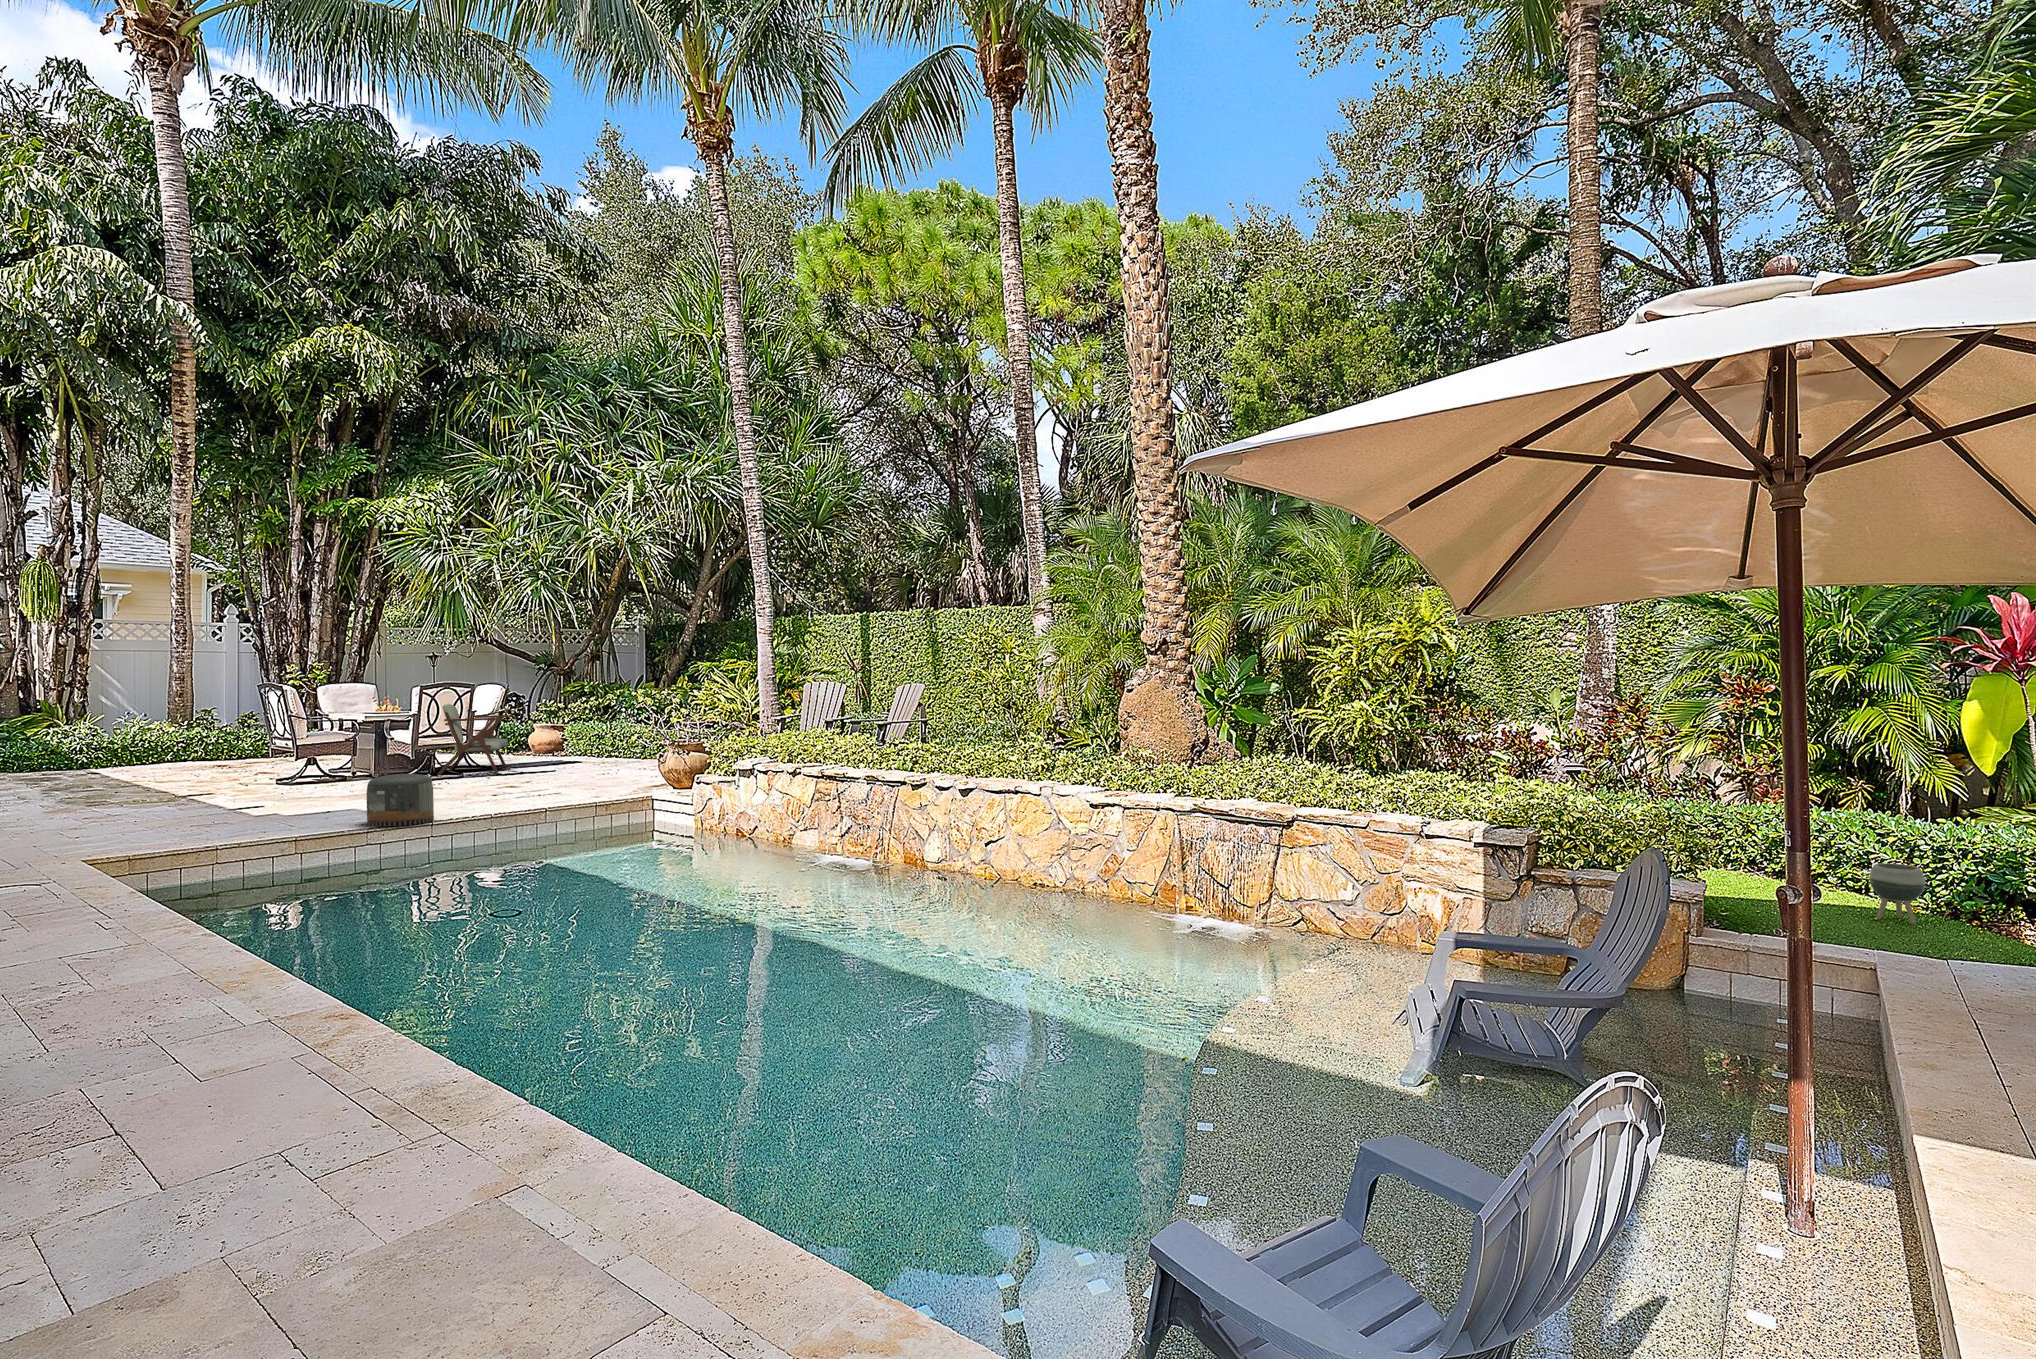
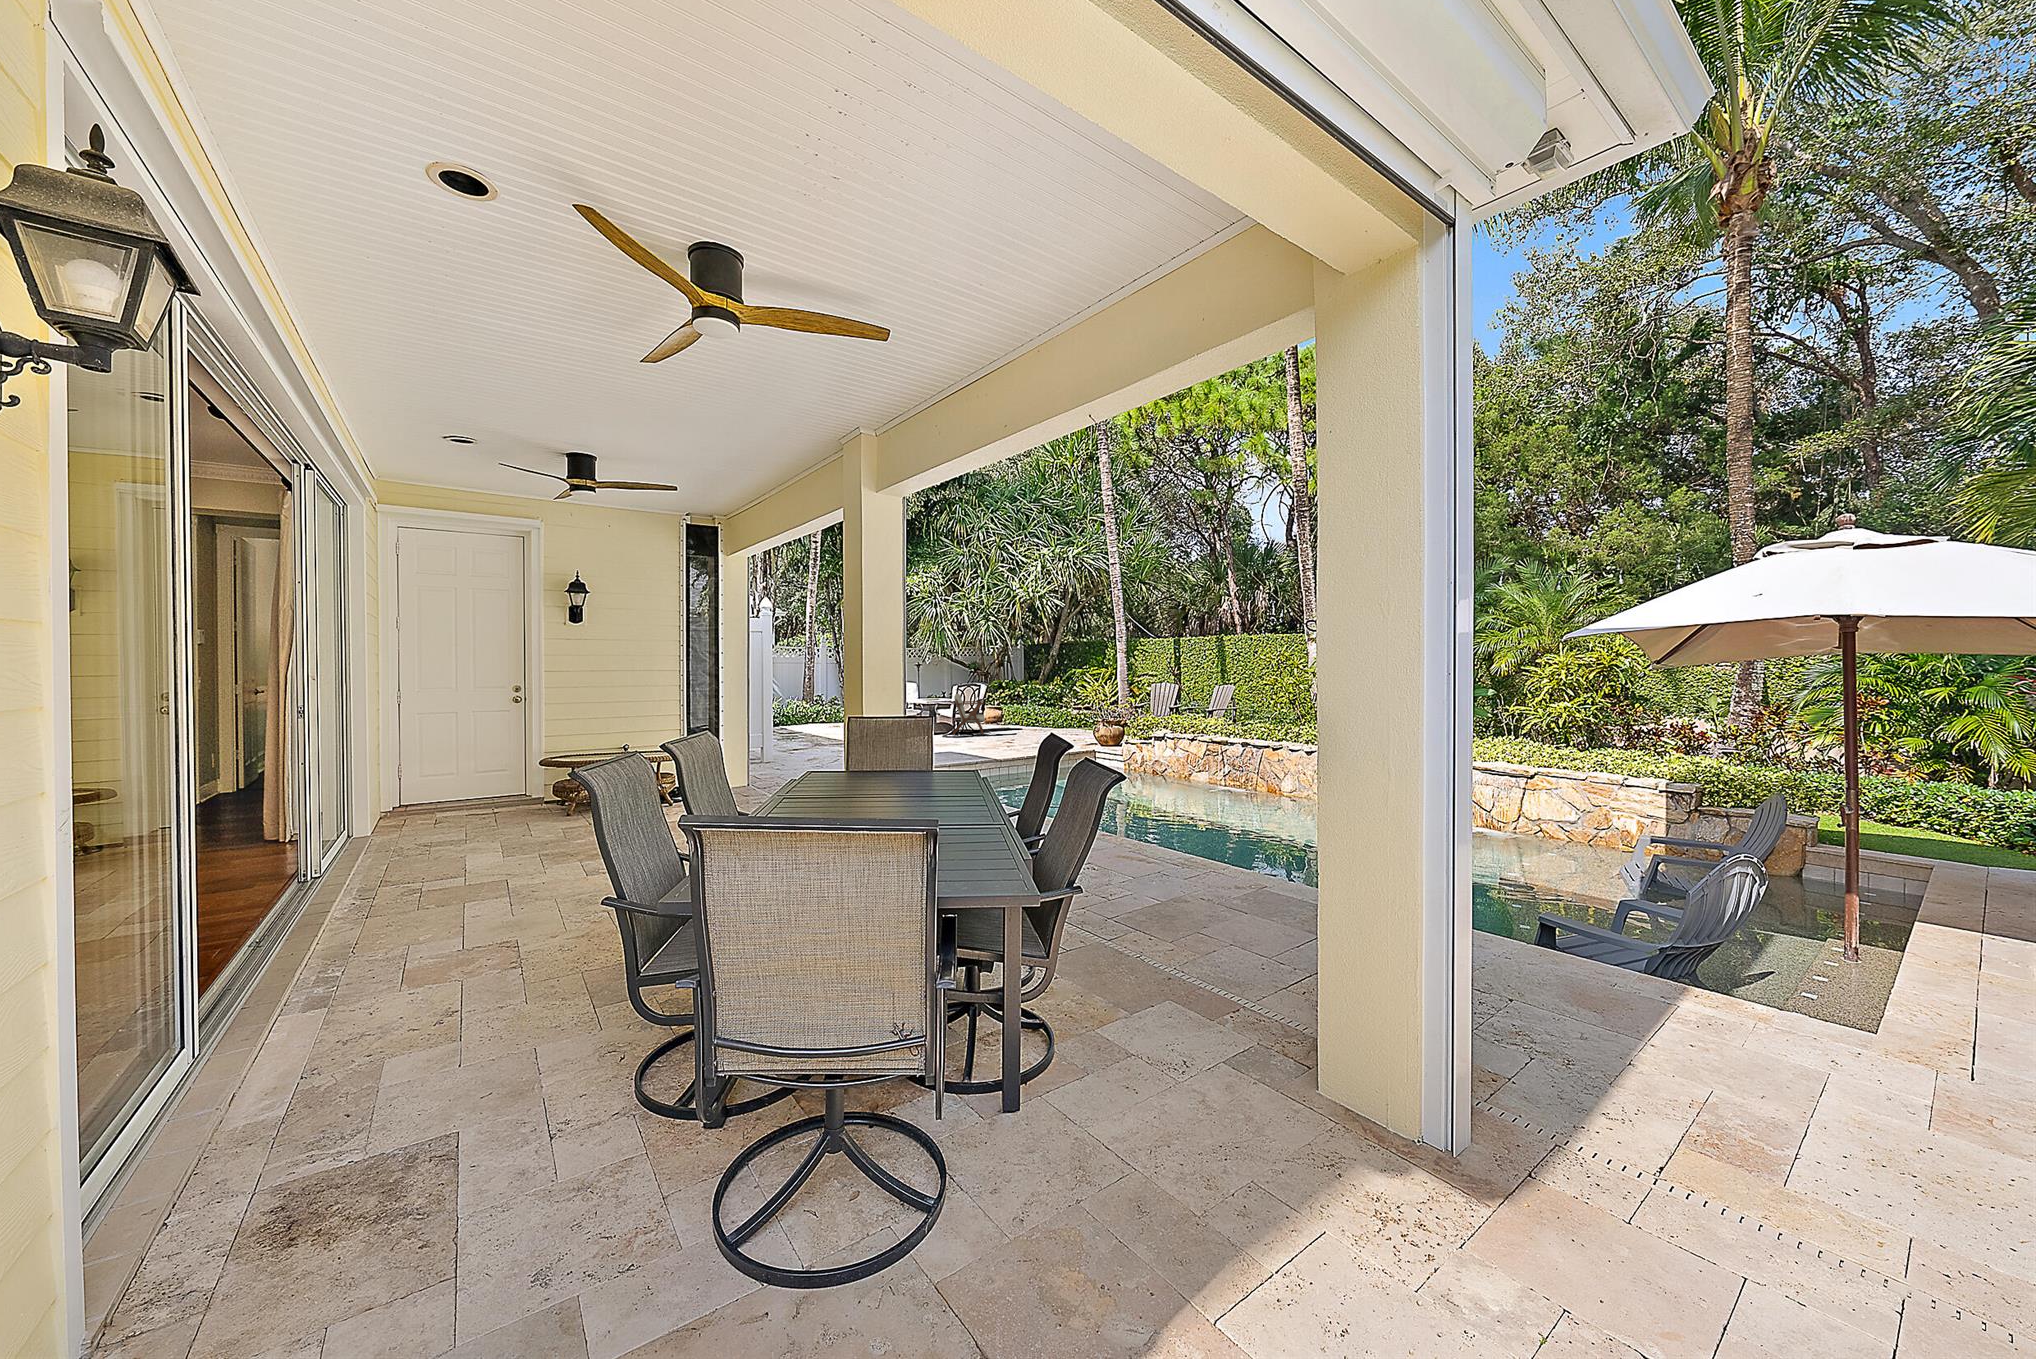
pouf: present [366,774,434,826] -> none [958,735,990,763]
planter: present [1869,863,1925,924] -> none [1948,813,1990,851]

